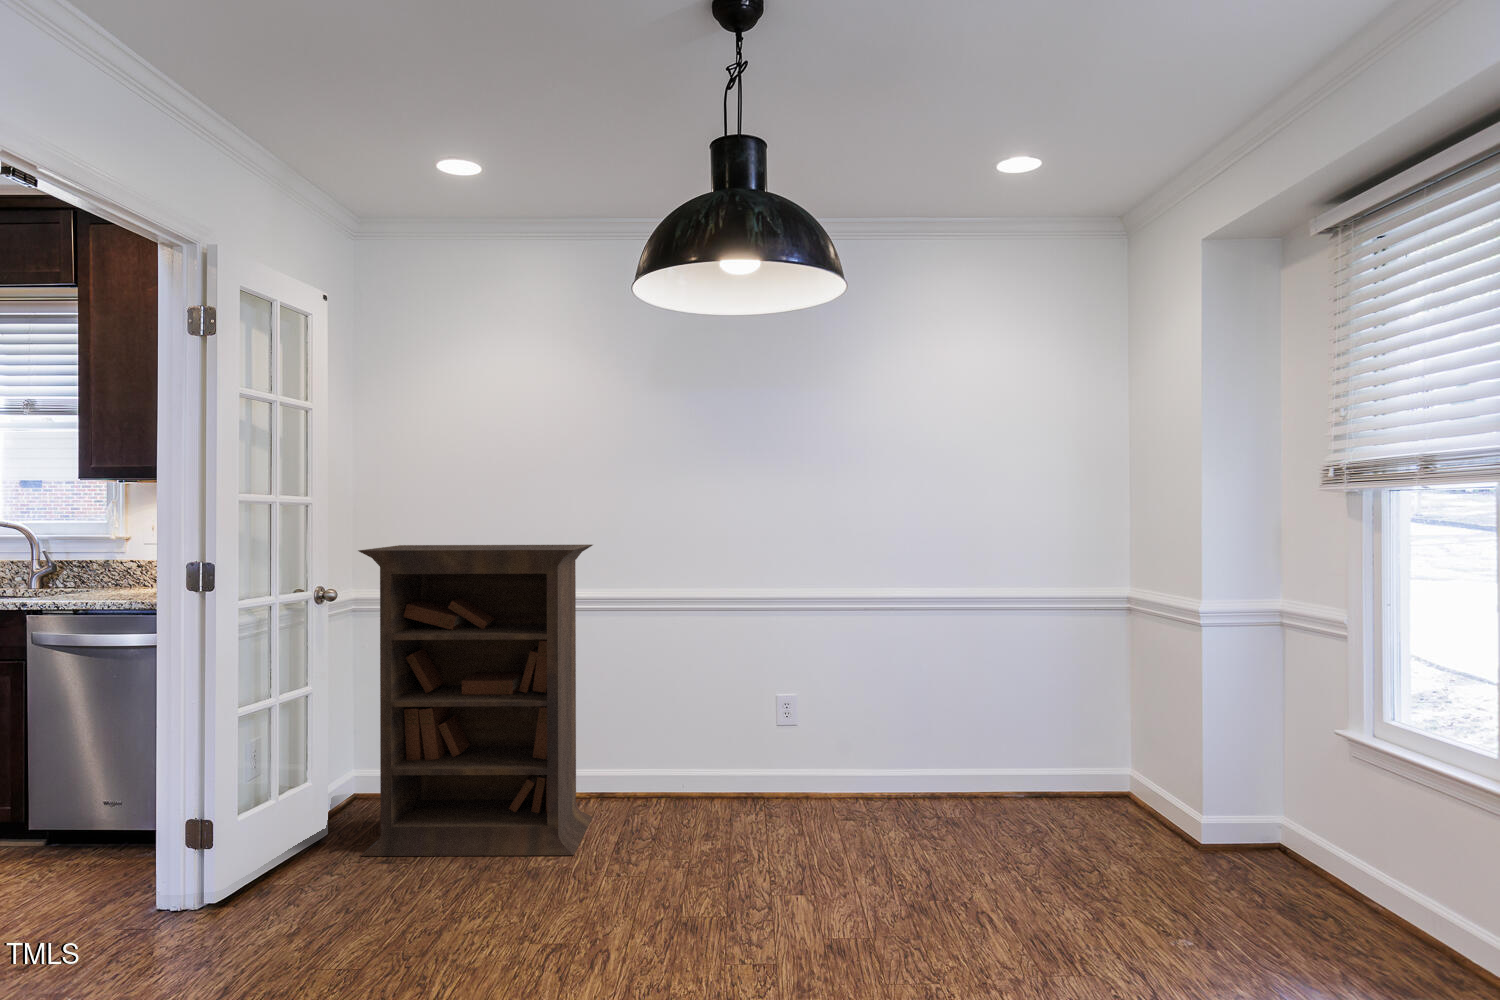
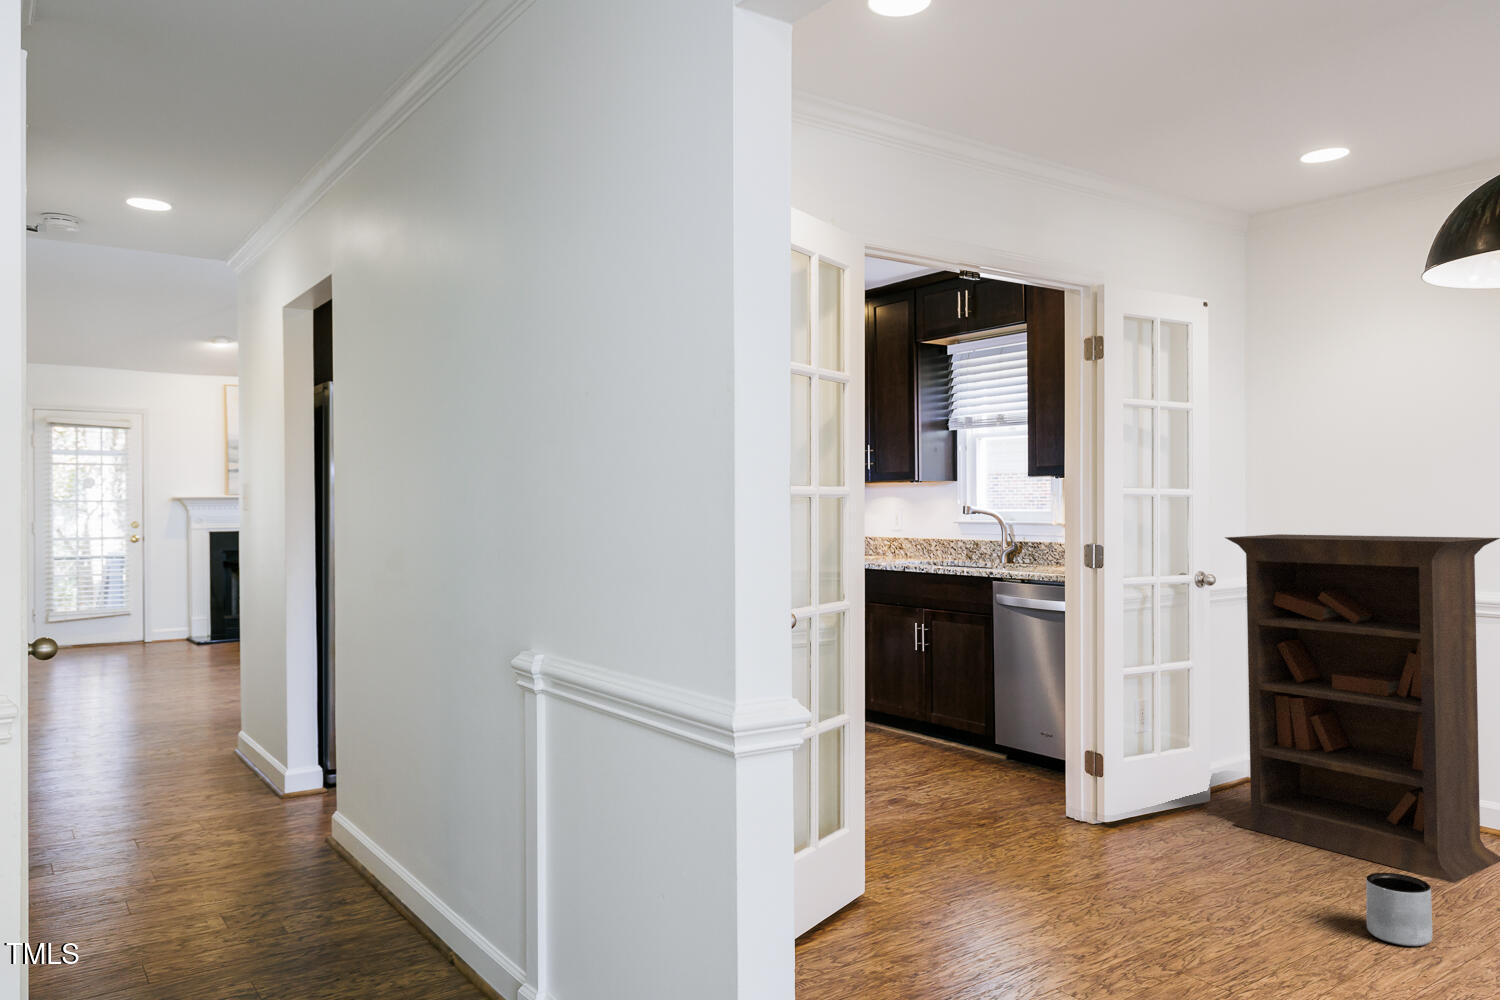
planter: none [536,874,592,951] -> present [1366,873,1433,946]

